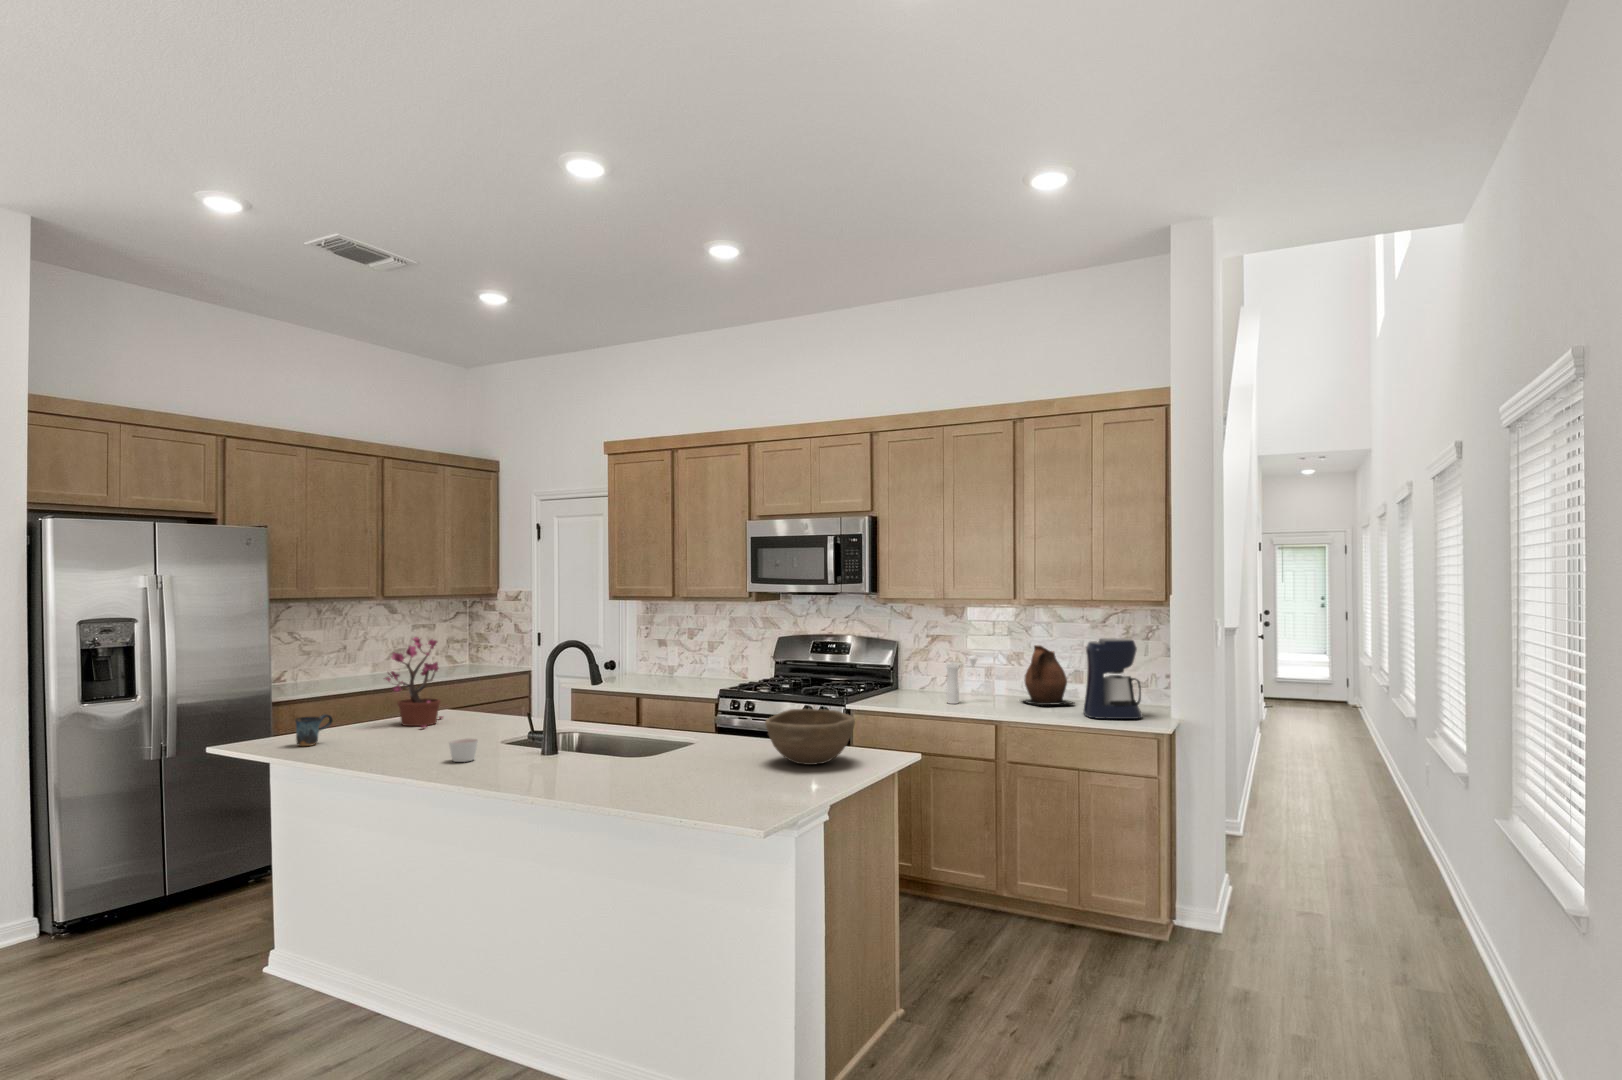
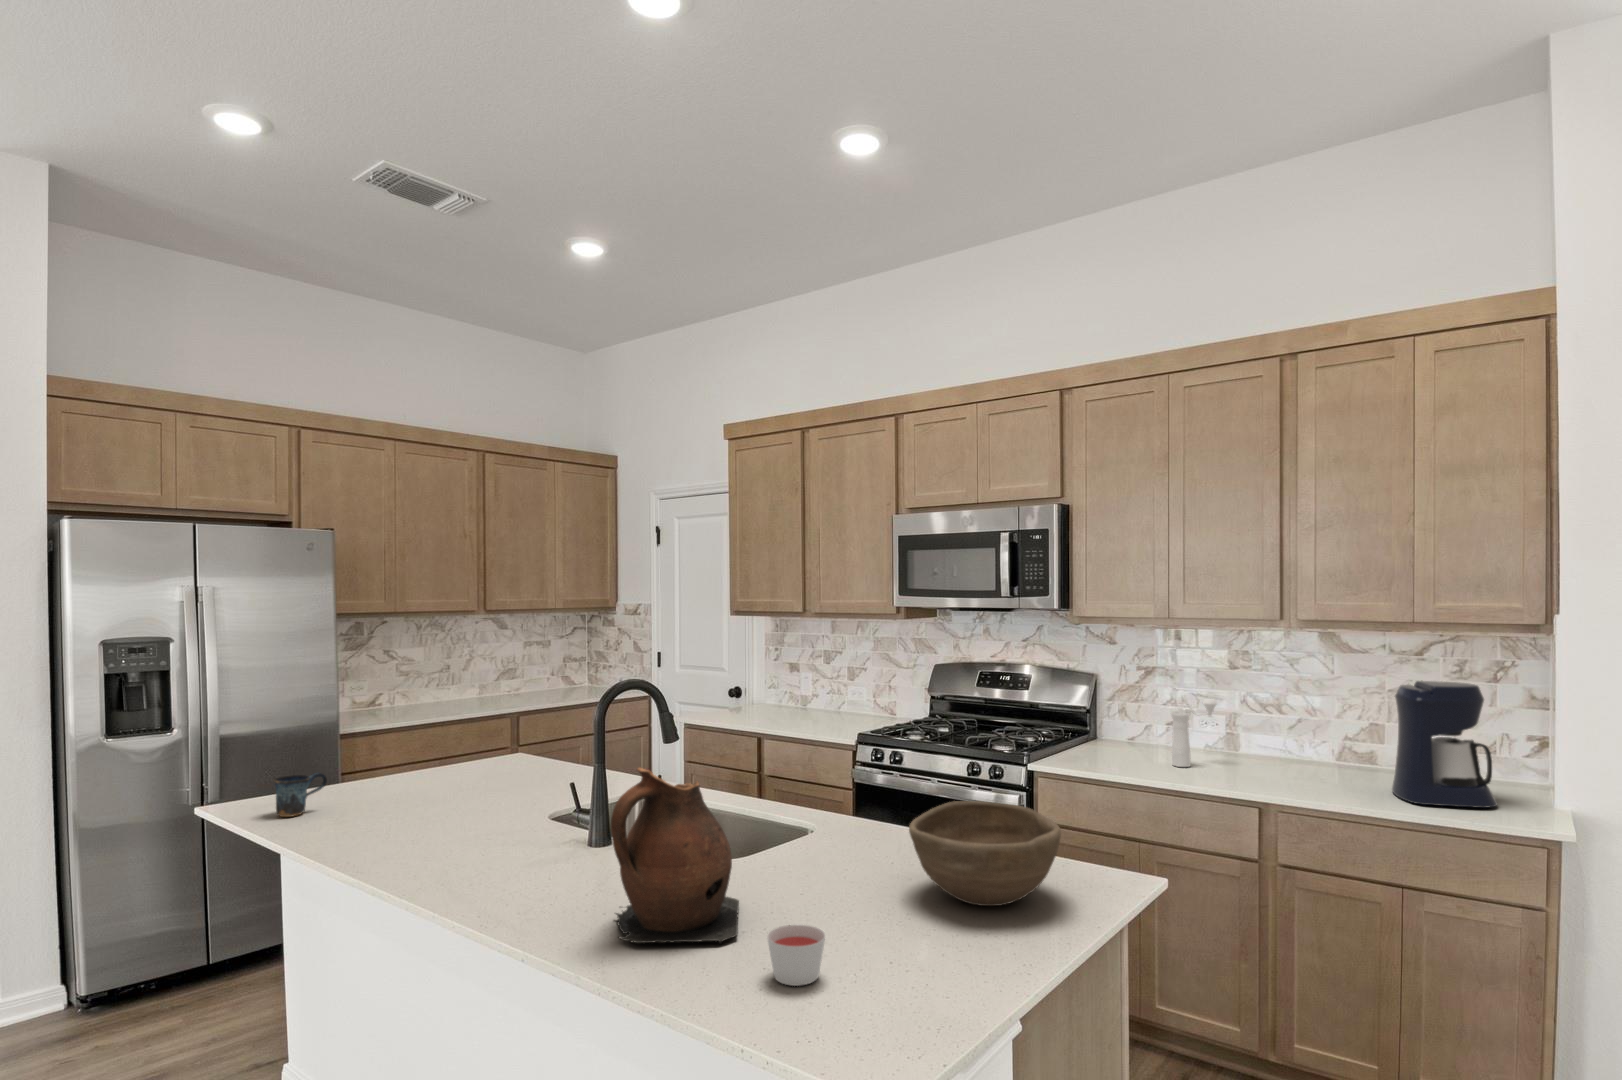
potted plant: present [384,637,443,728] -> none [411,665,497,789]
ceramic pitcher: present [1023,645,1073,705] -> present [611,768,739,944]
candle: present [449,738,478,762] -> present [767,924,826,986]

